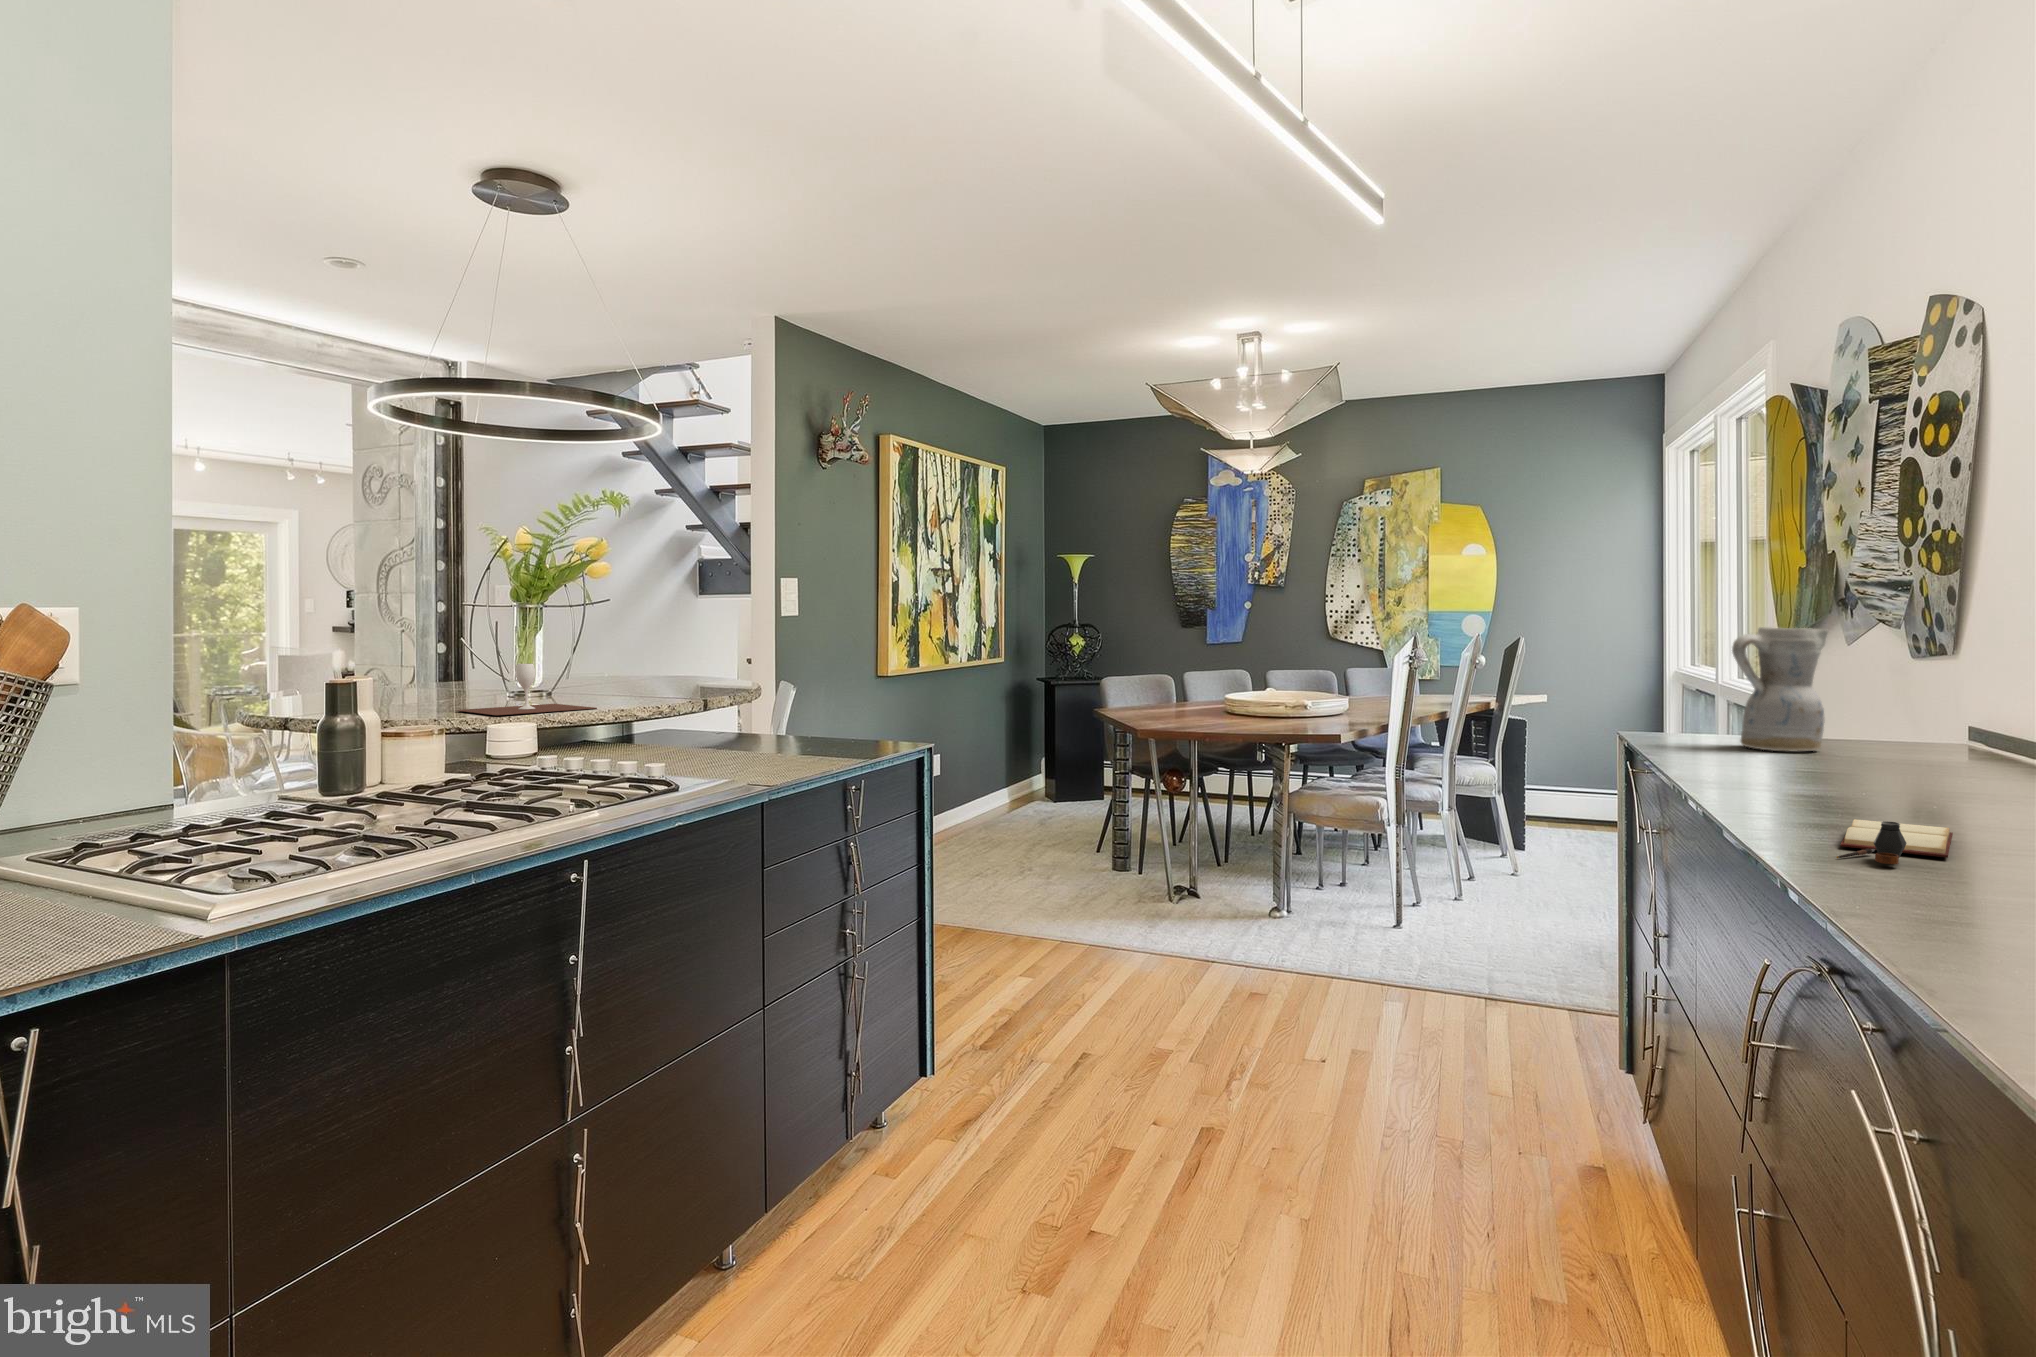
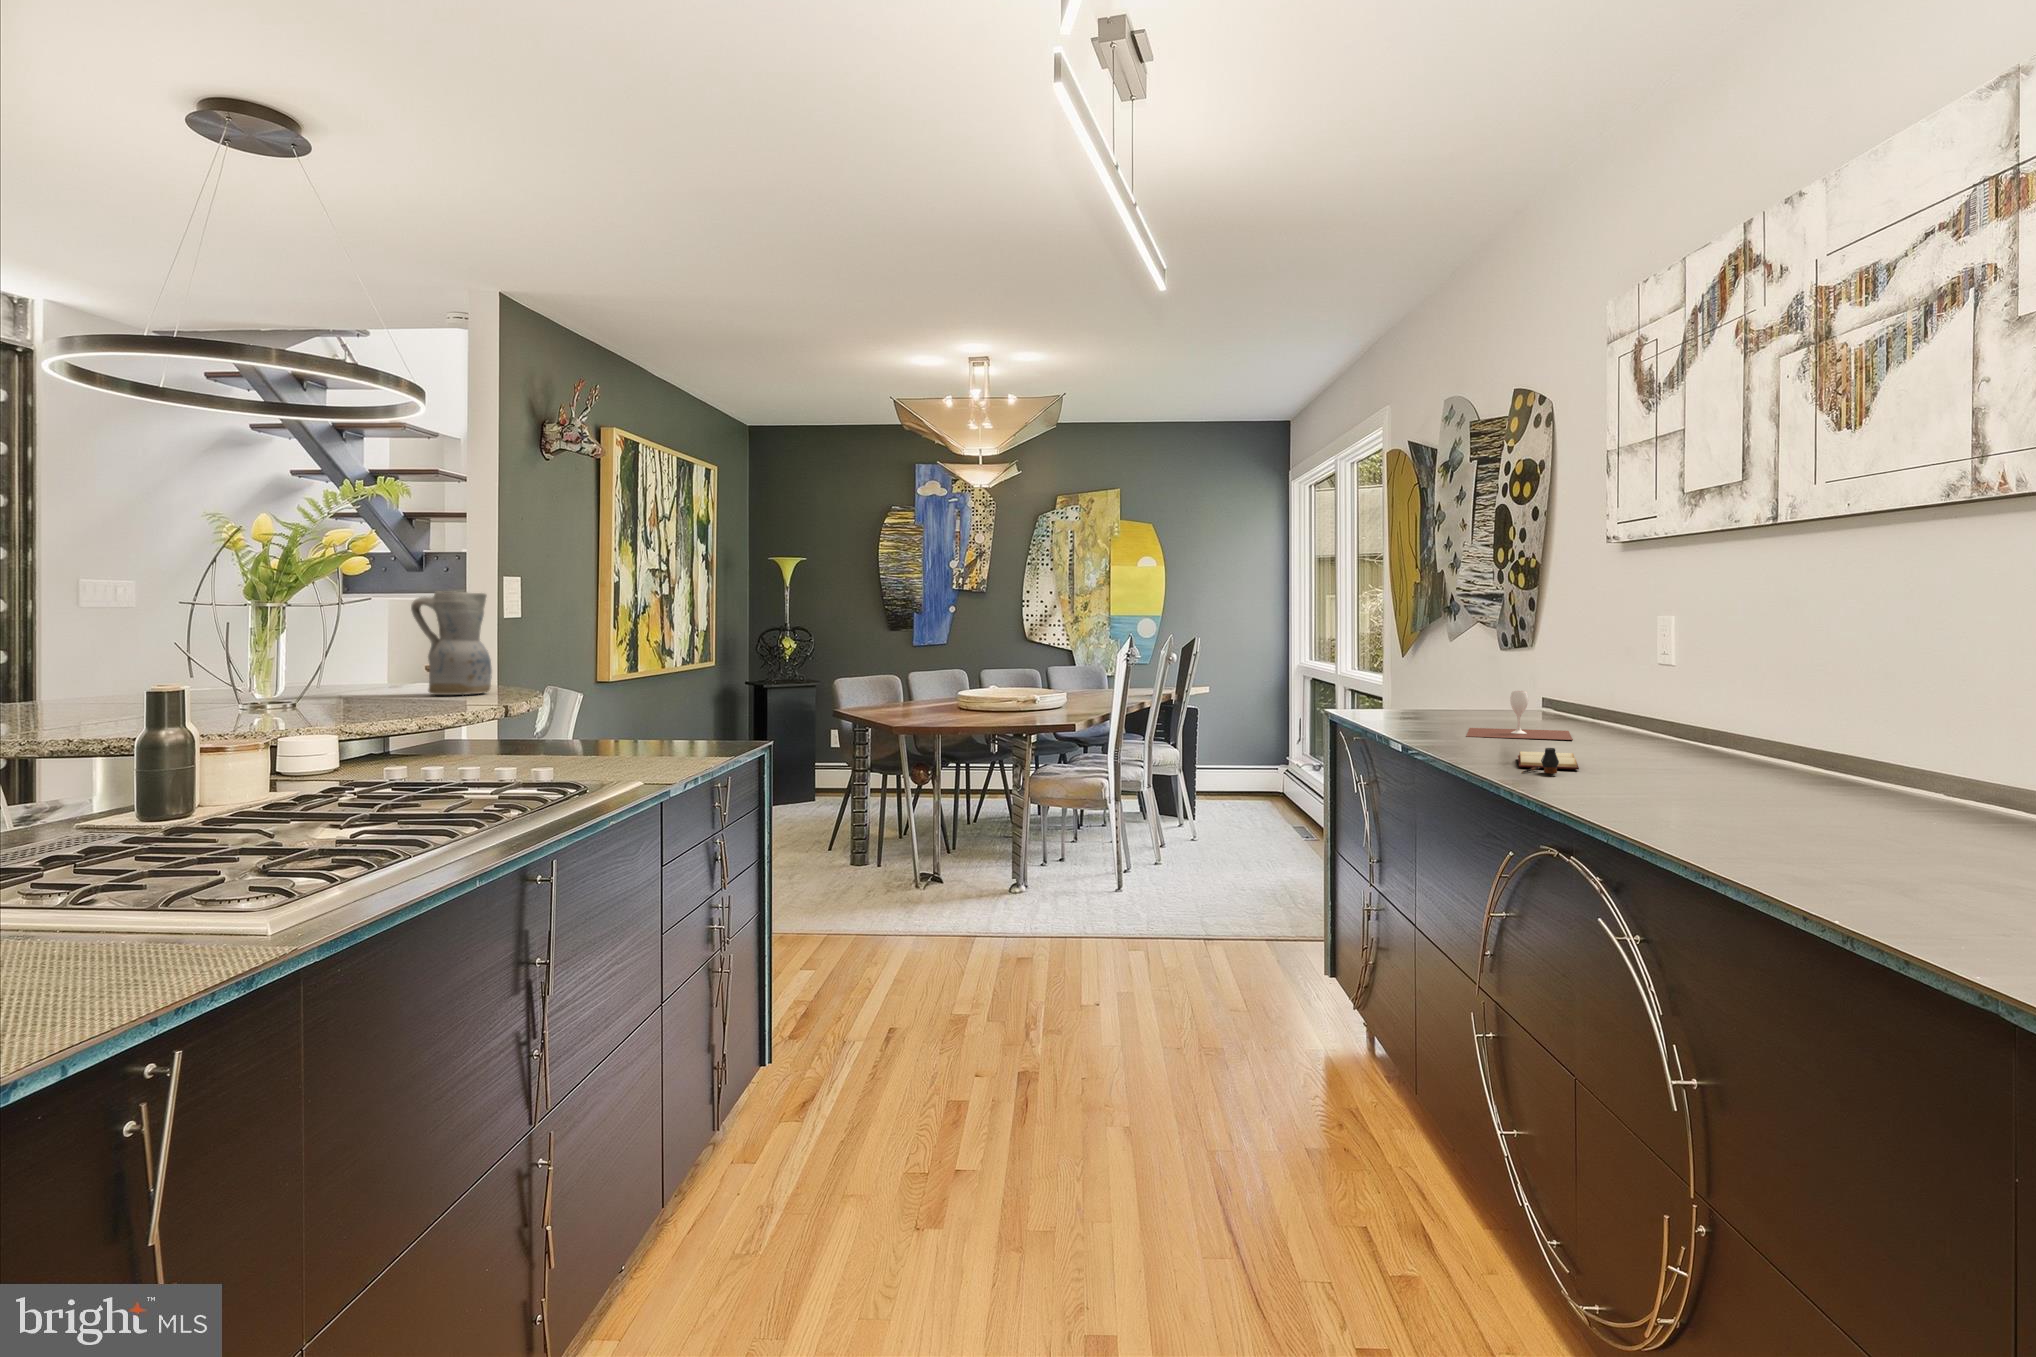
ceramic pitcher: present [1732,627,1828,752] -> present [411,591,492,695]
wine glass: present [456,664,596,715] -> present [1466,691,1573,740]

